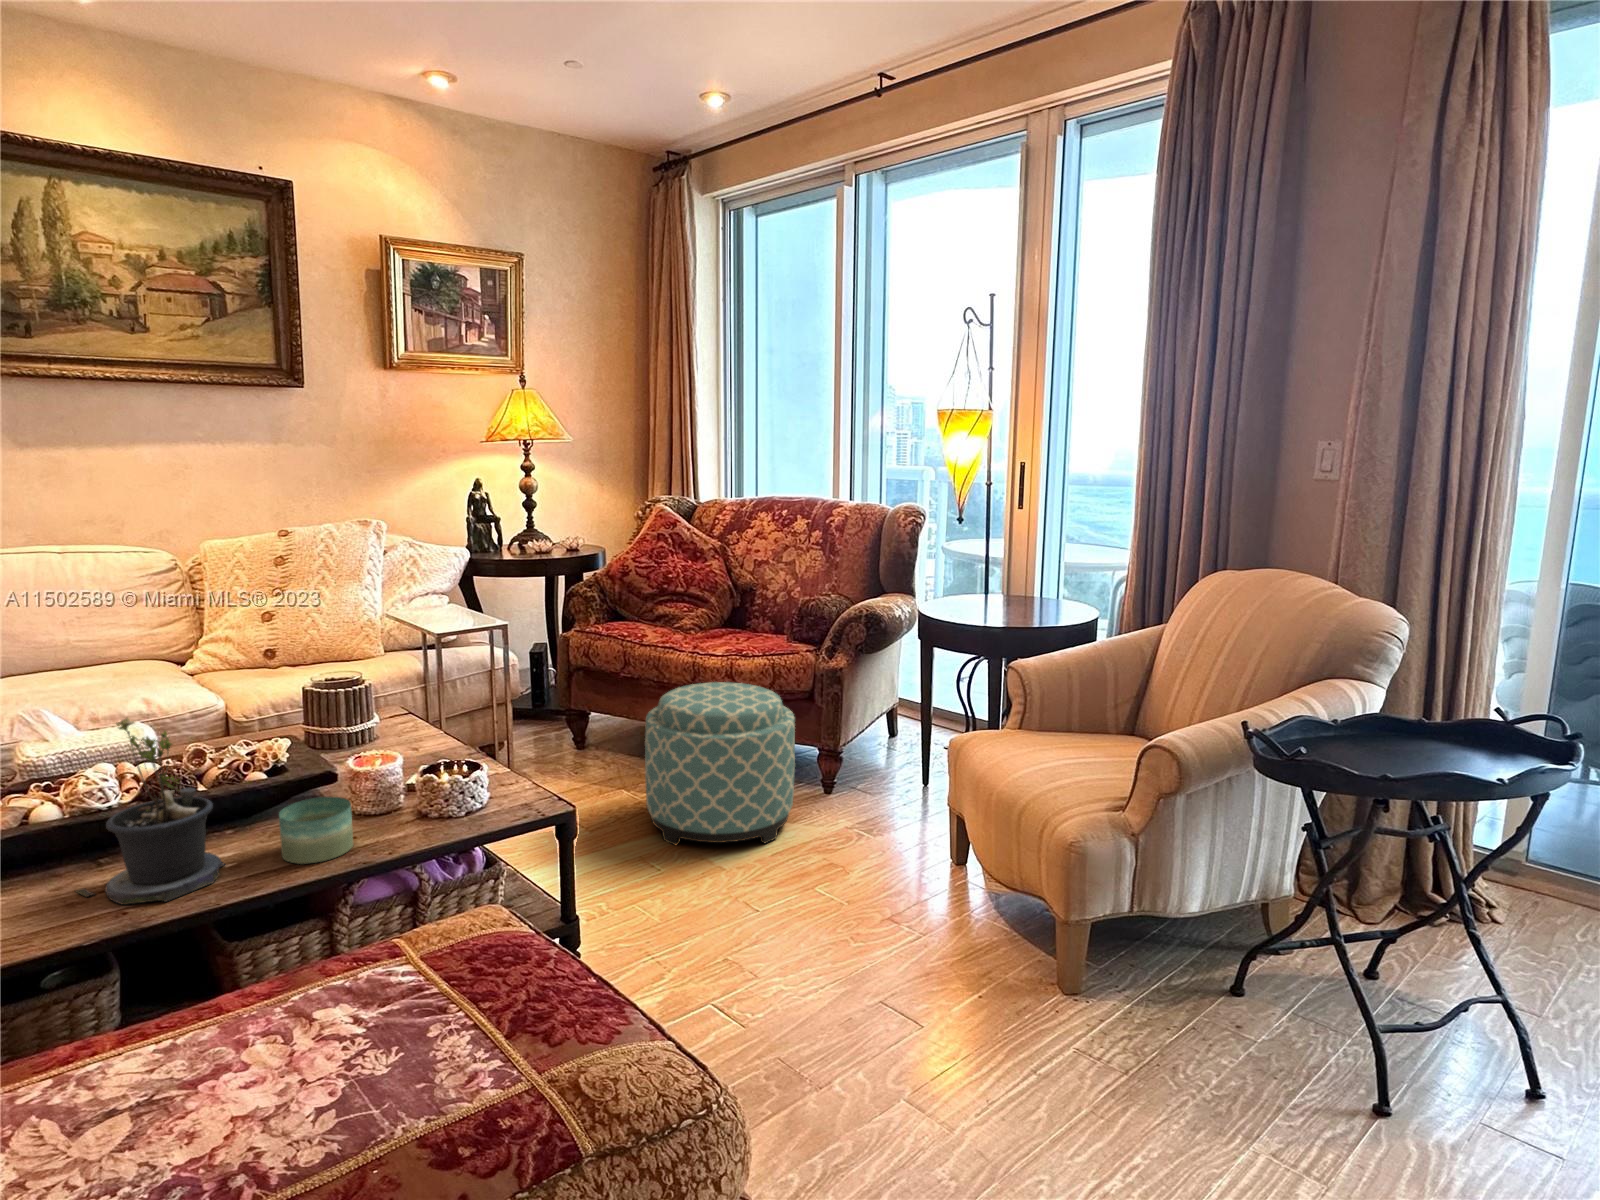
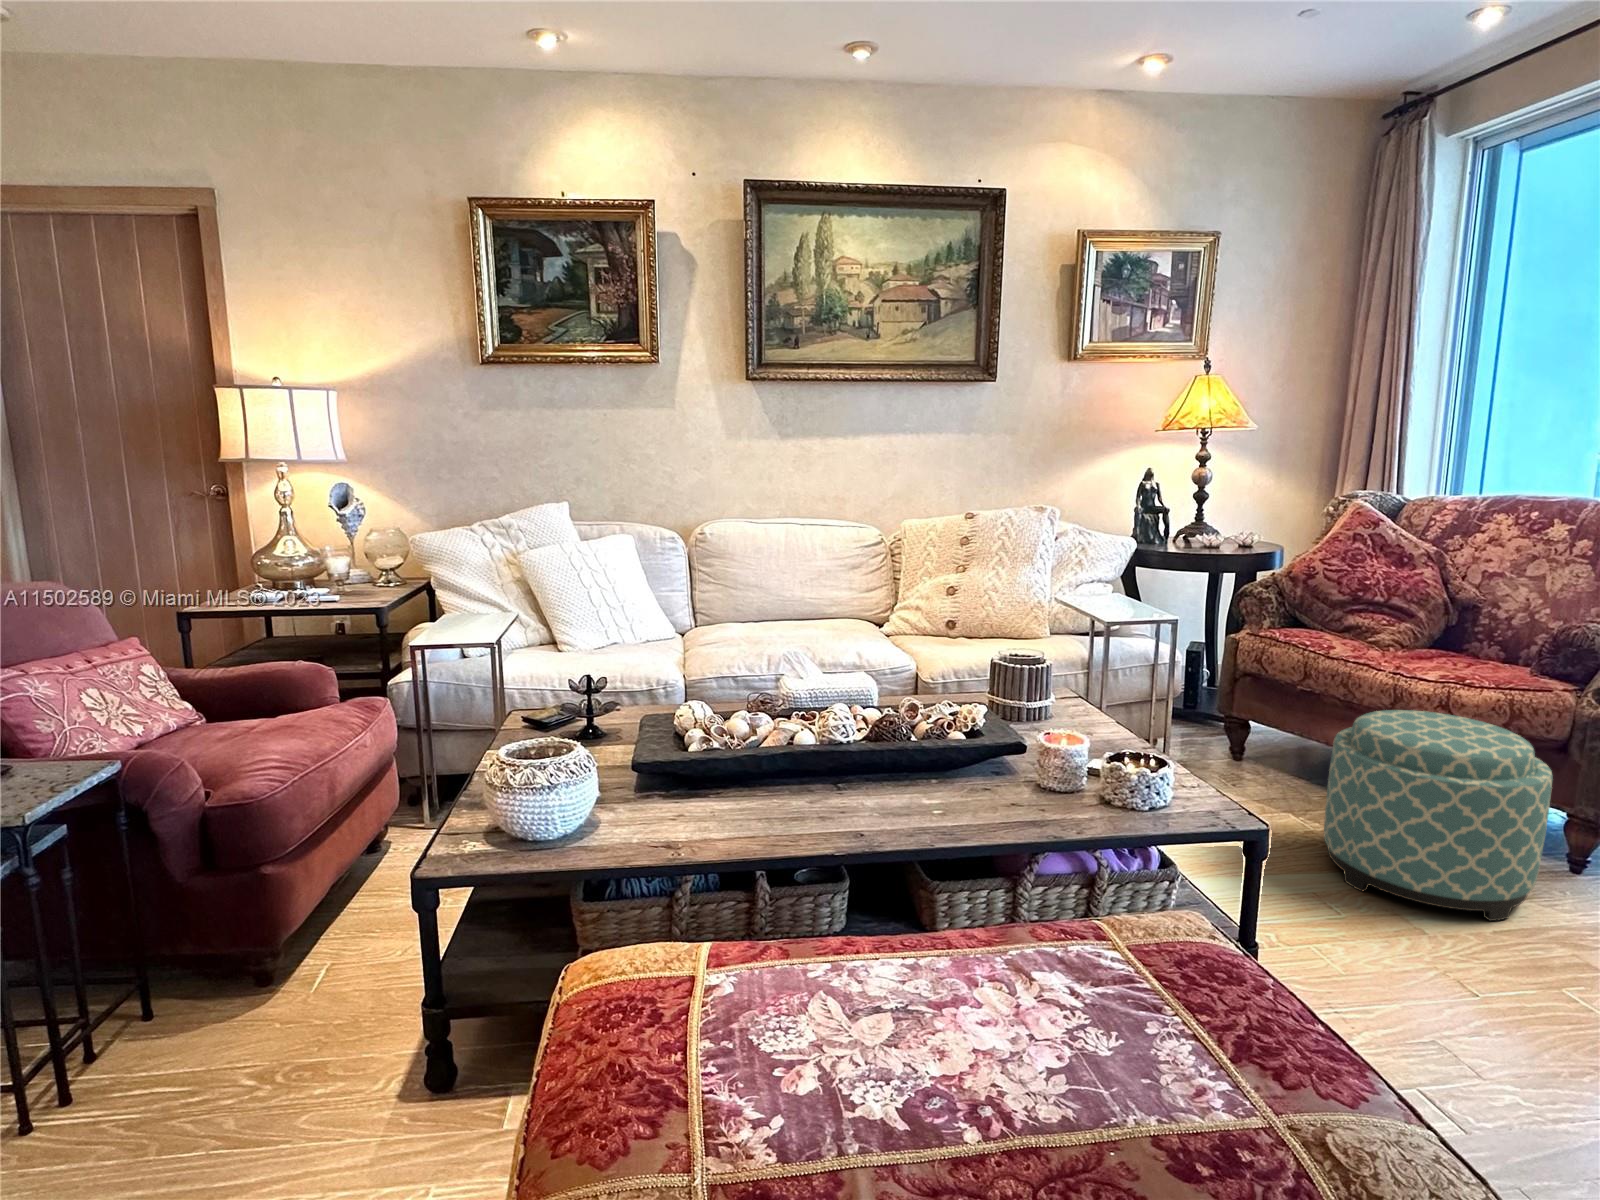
potted plant: present [75,718,225,905] -> none [833,664,941,827]
candle: present [279,797,353,864] -> none [984,761,1048,822]

